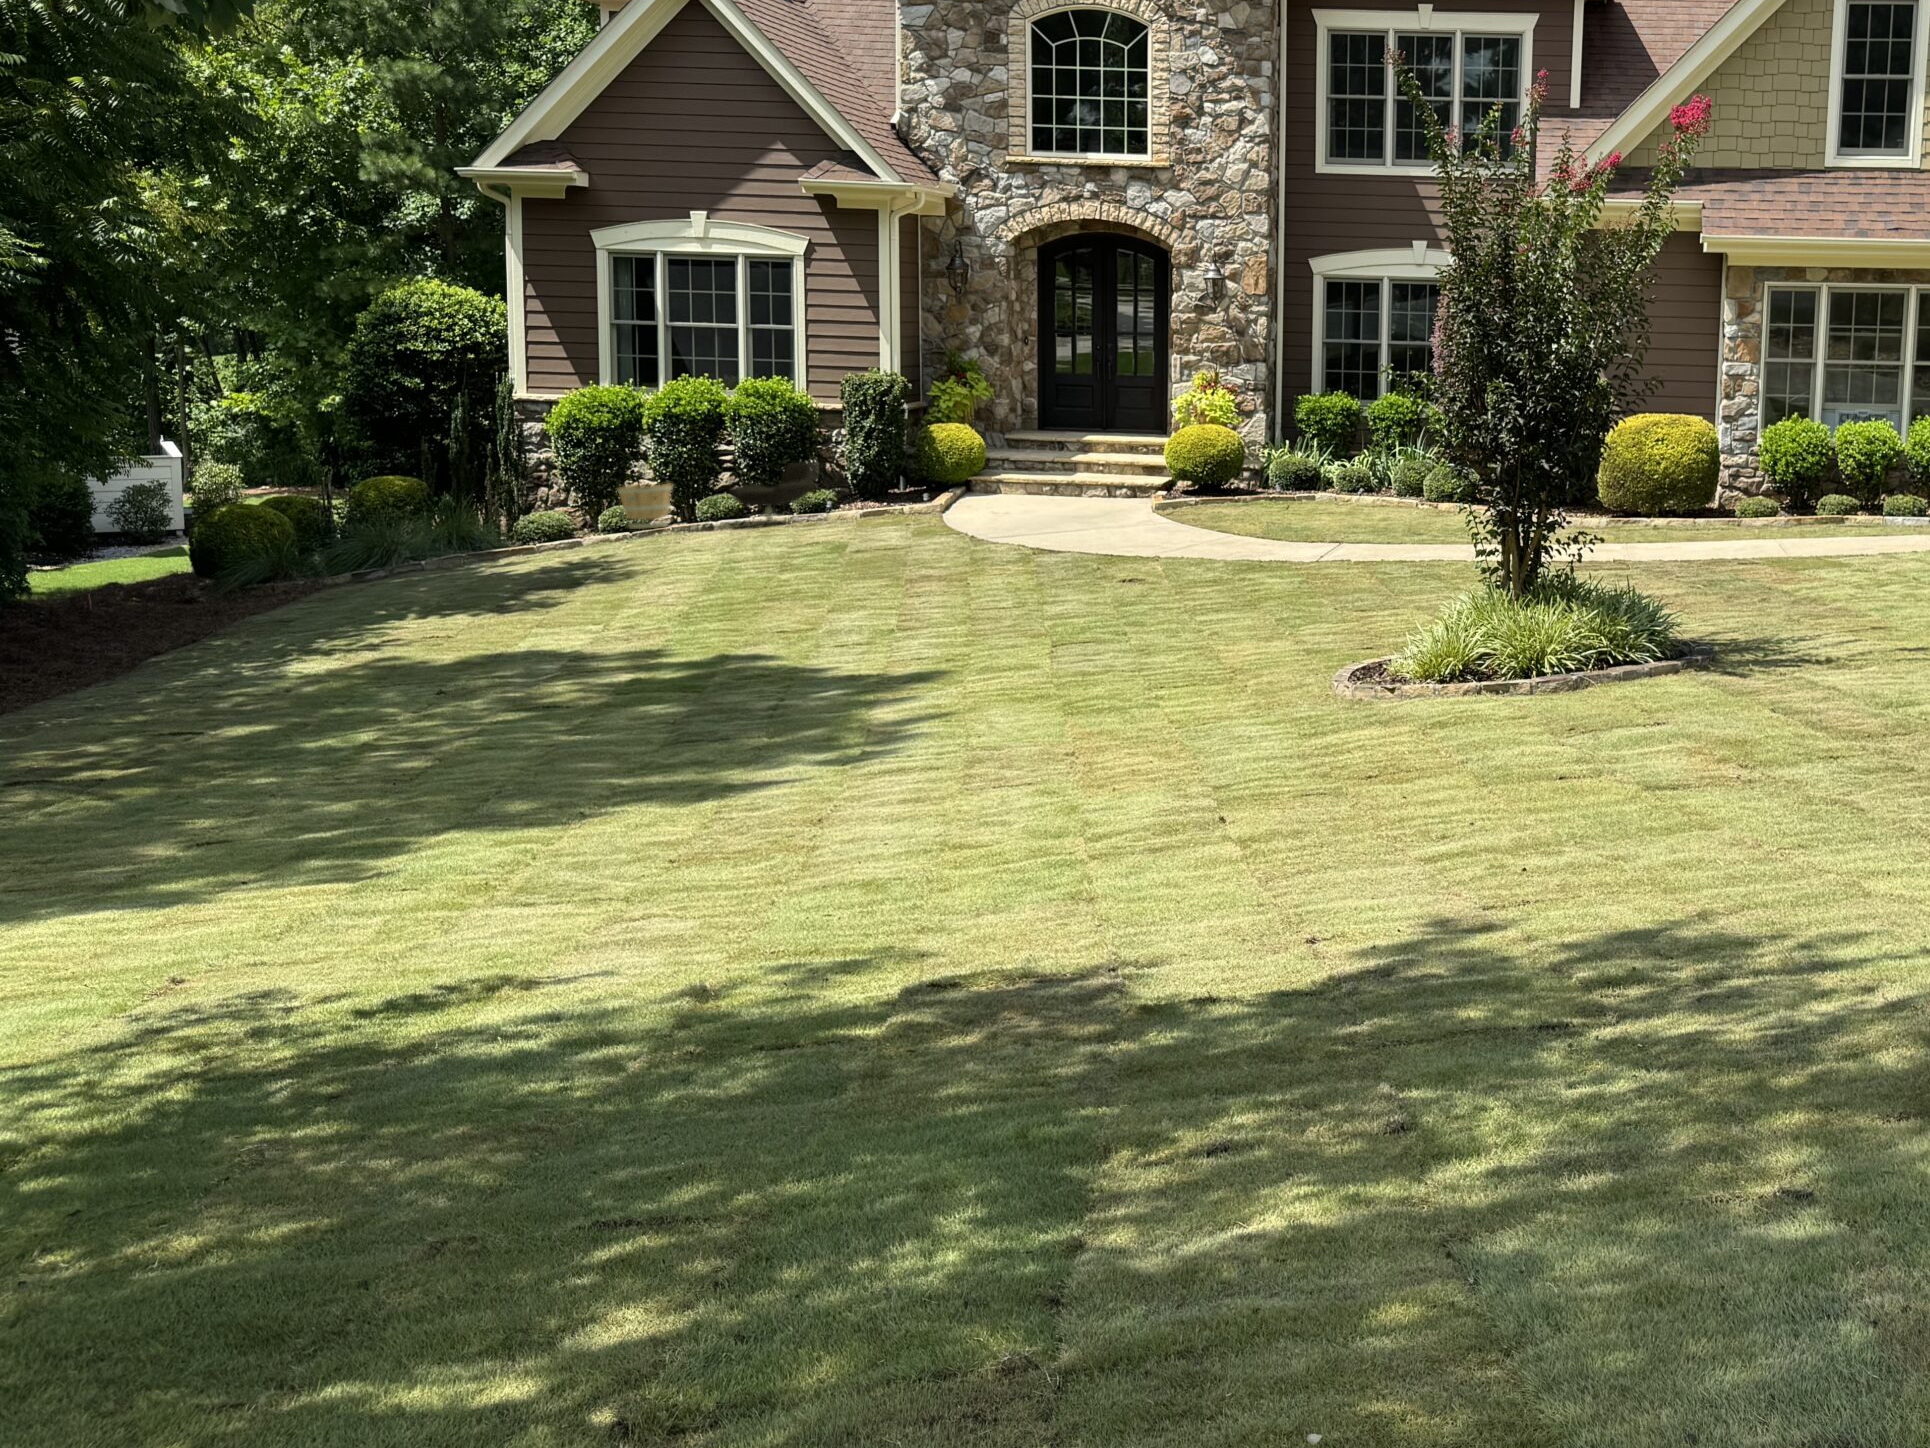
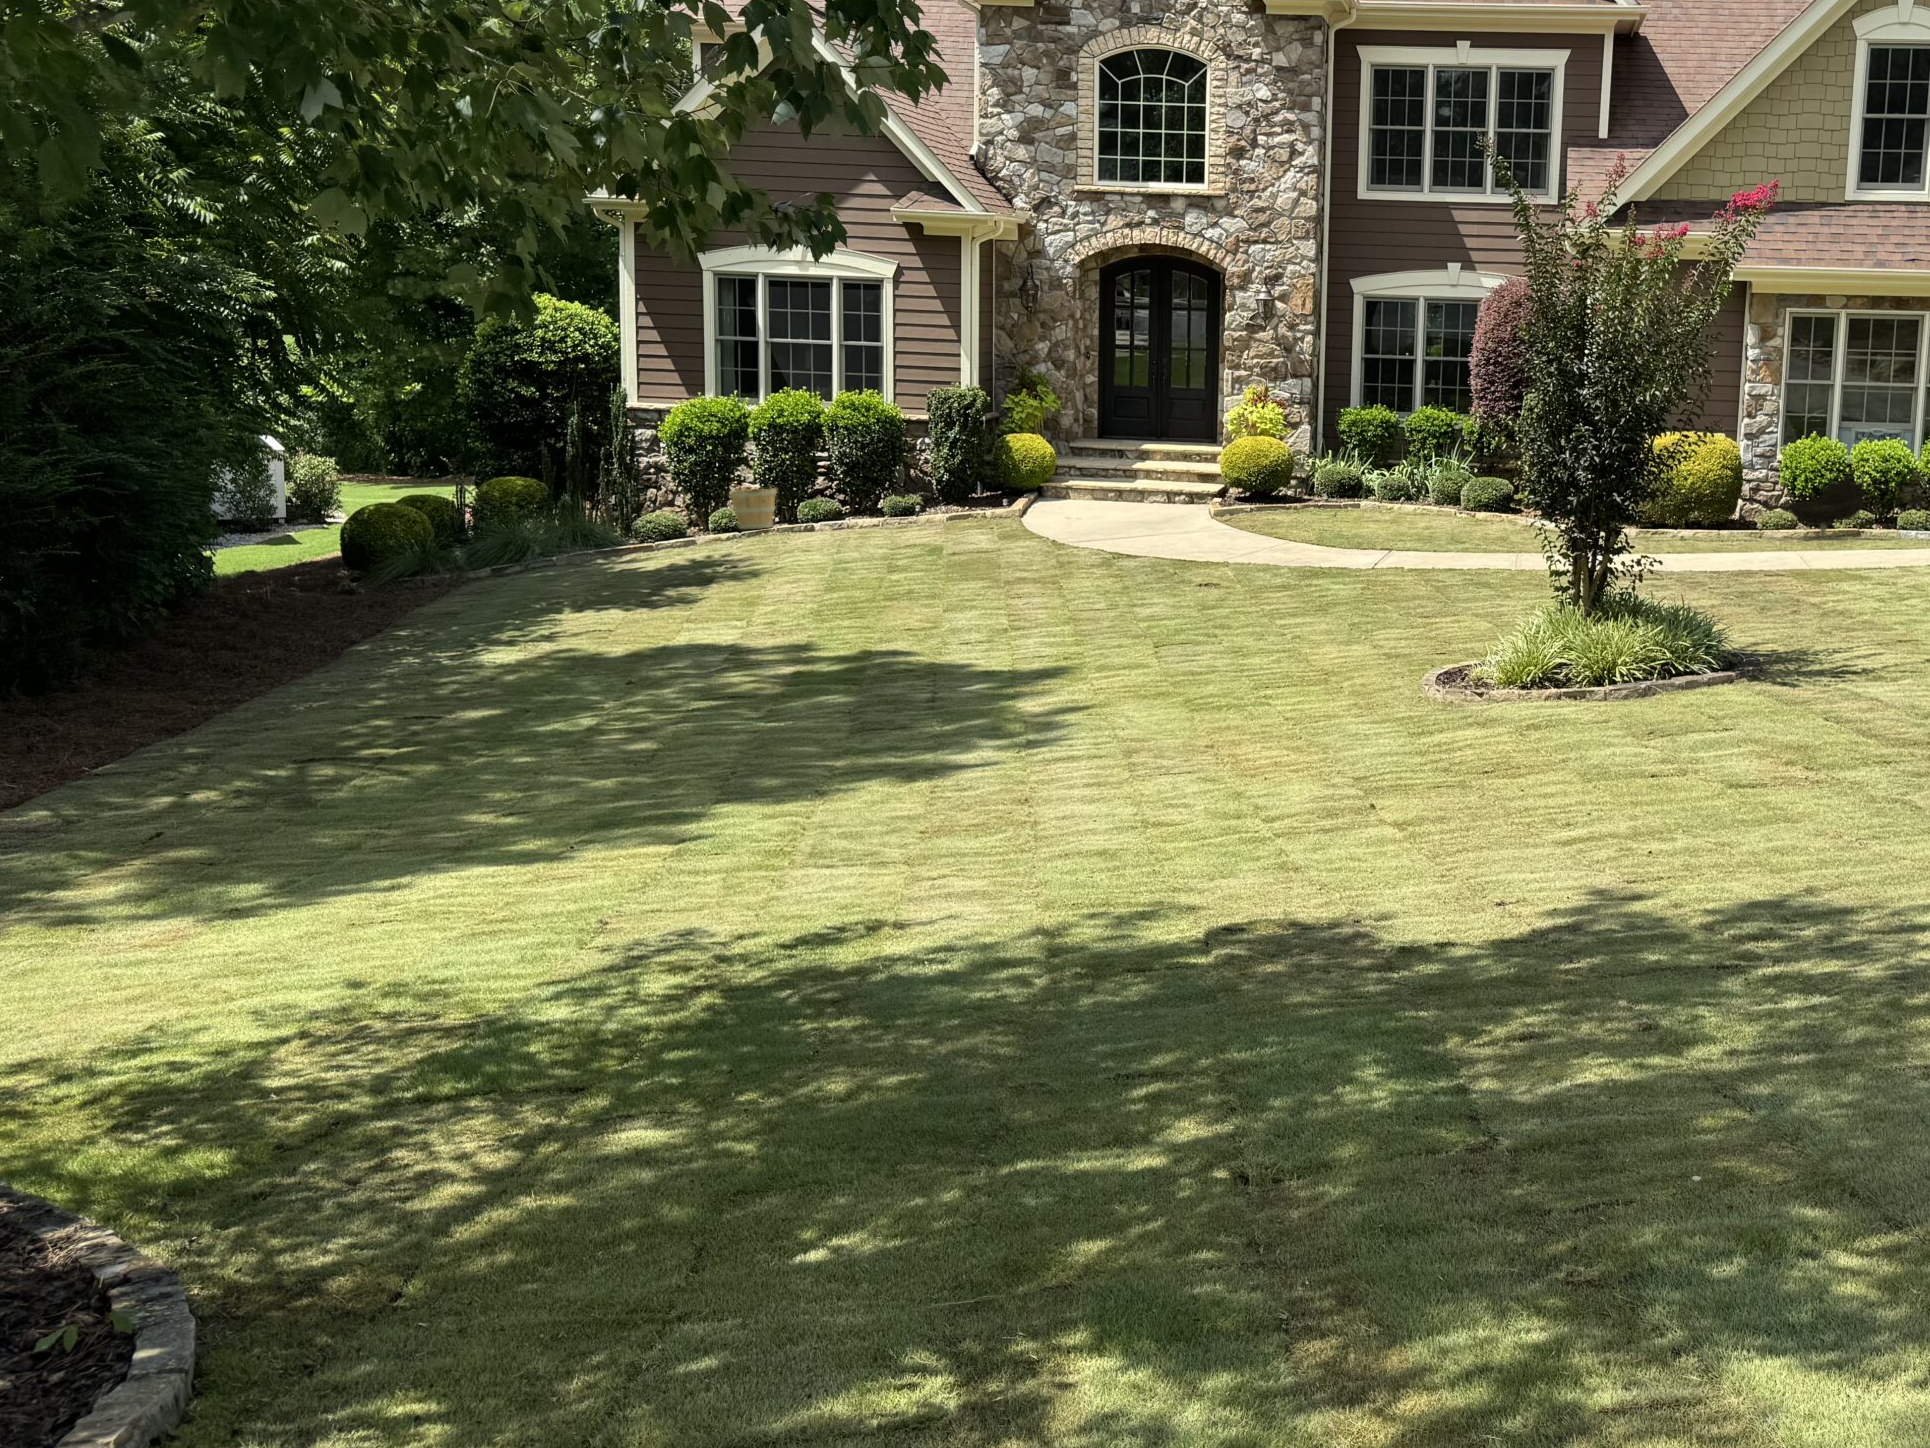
lounge chair: present [729,462,813,524] -> present [1788,482,1865,538]

